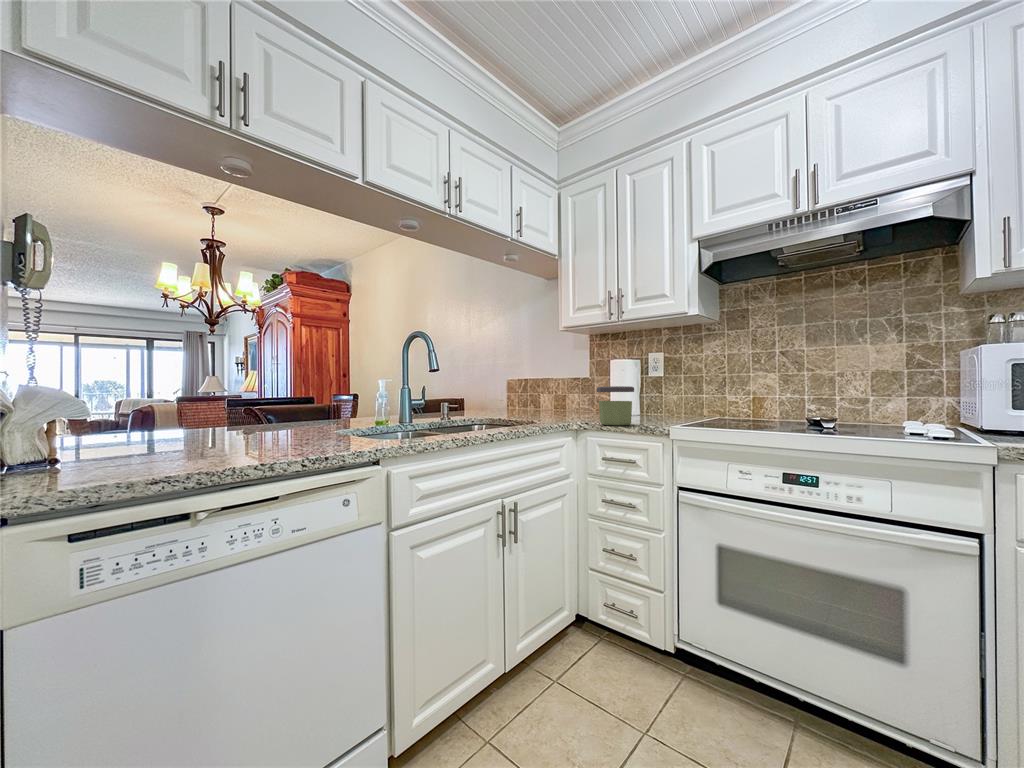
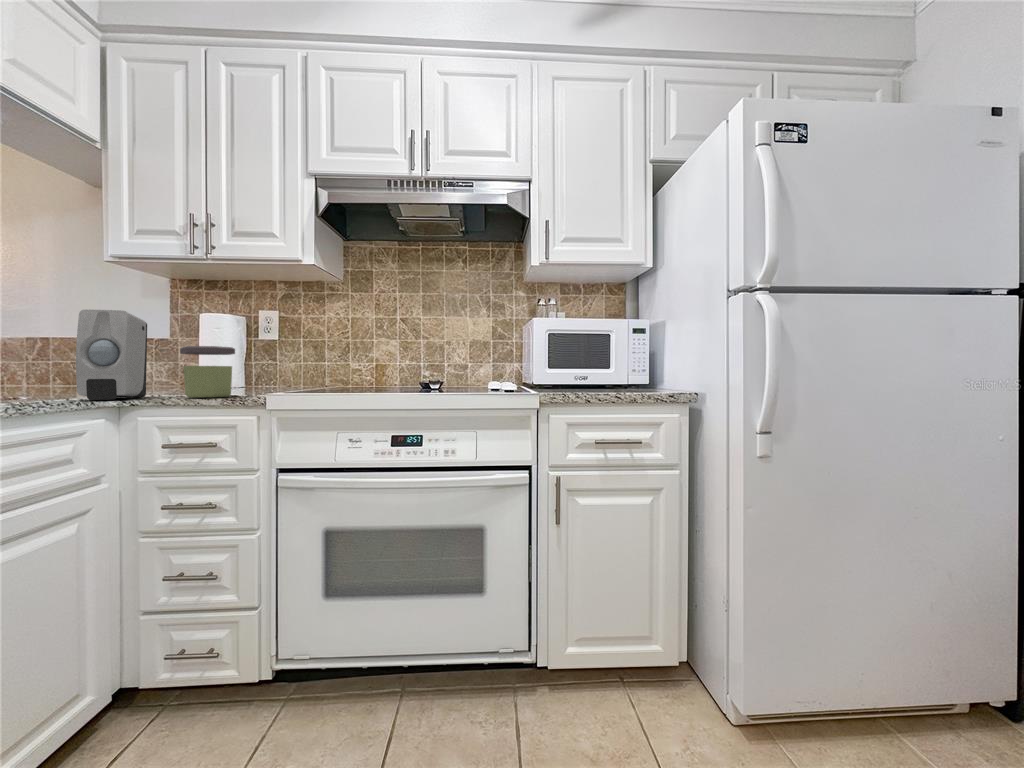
soap dispenser: none [538,363,577,424] -> present [76,310,147,400]

